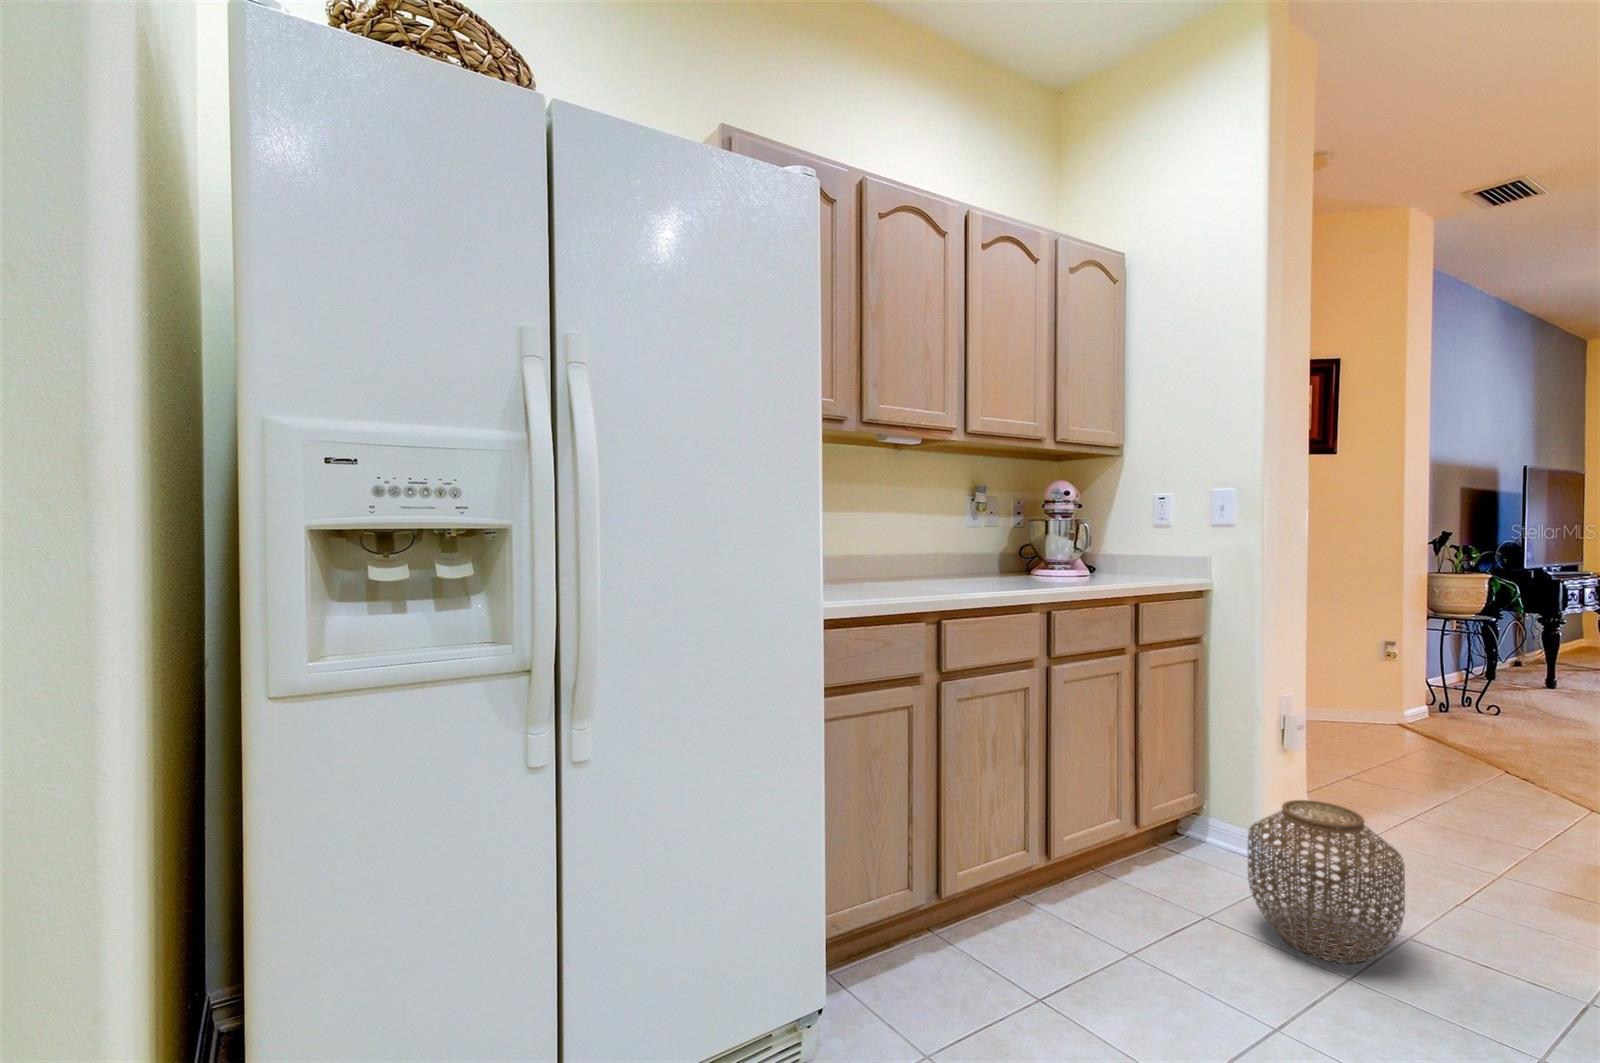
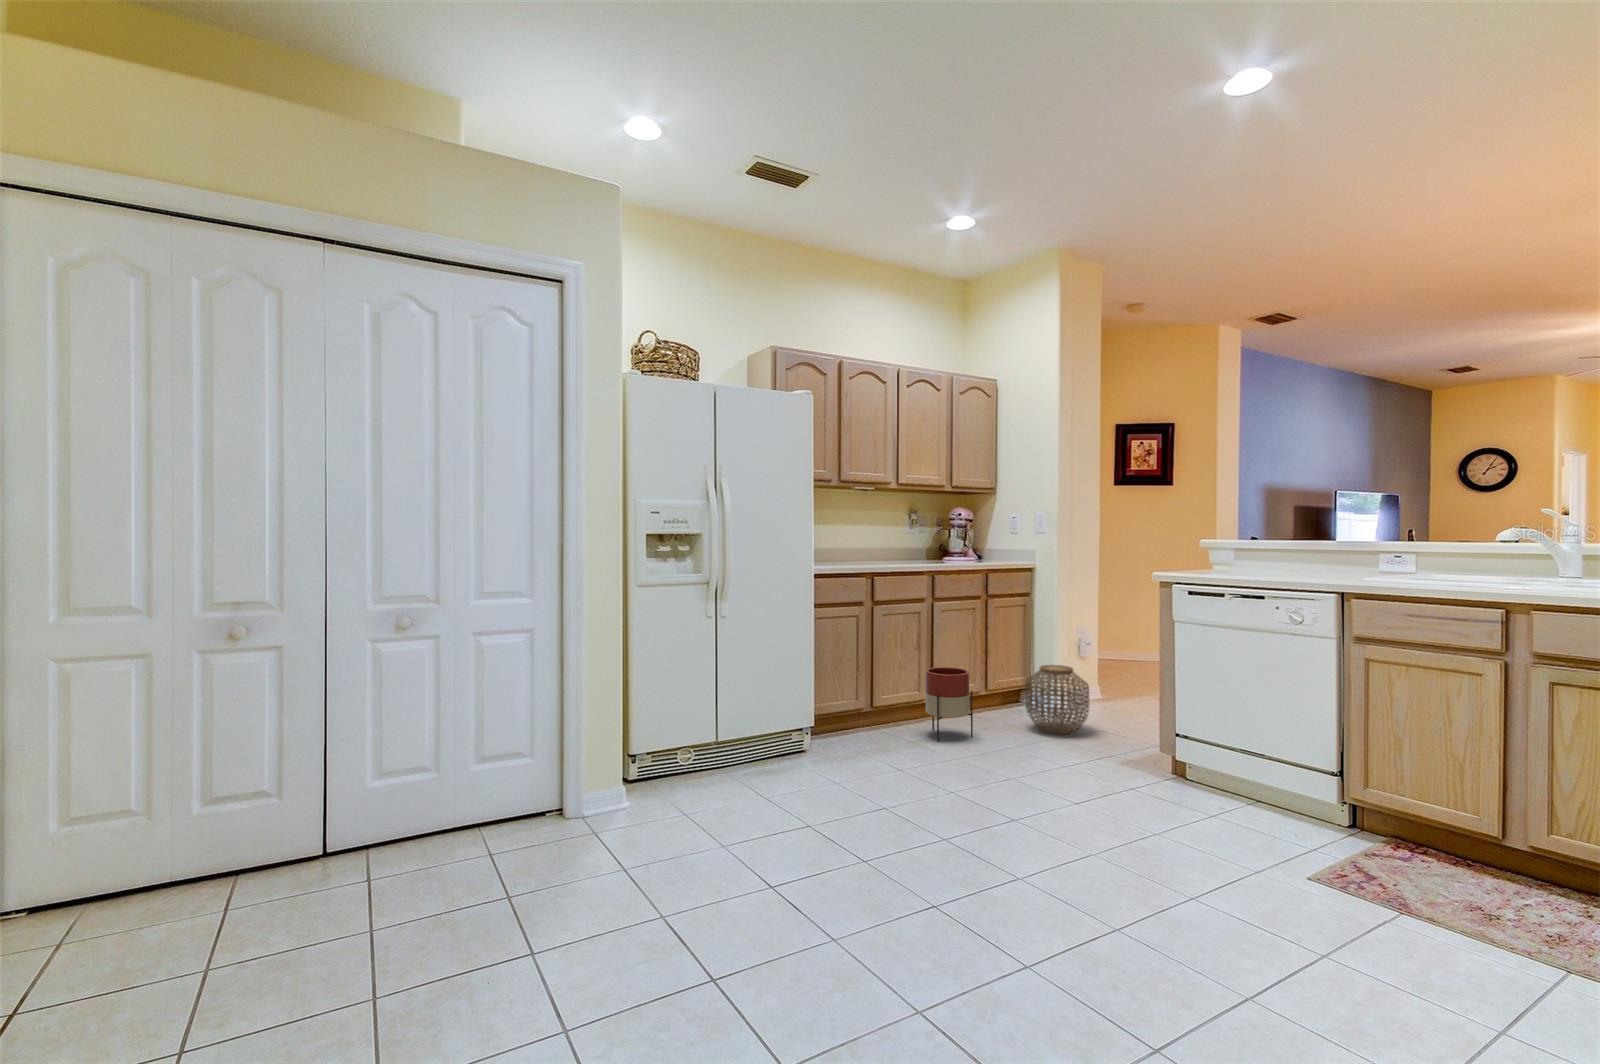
planter: none [1056,813,1162,1004] -> present [926,667,973,742]

